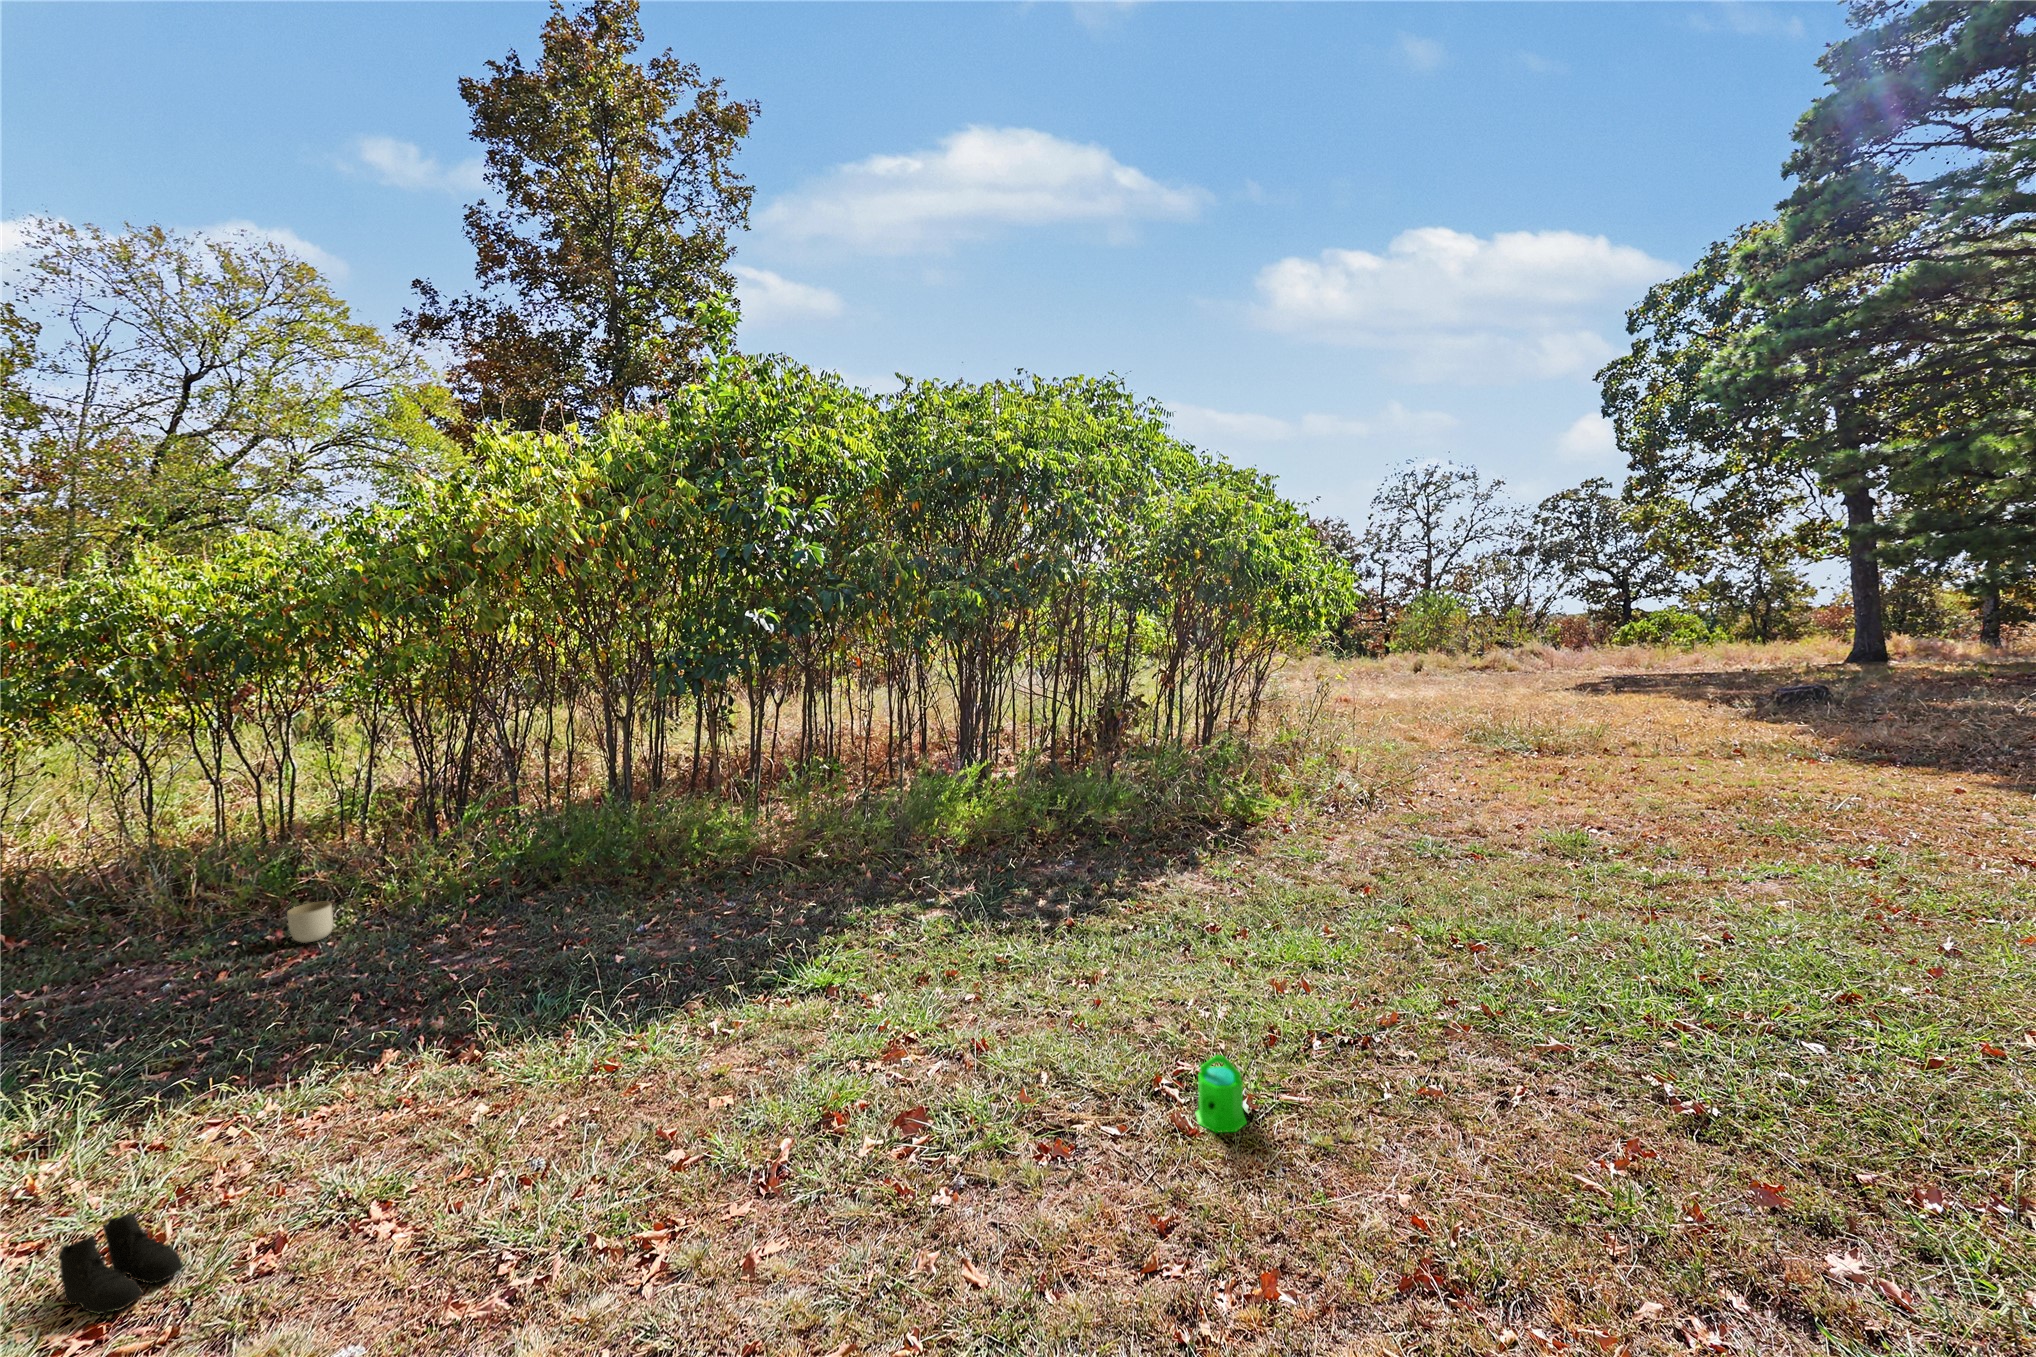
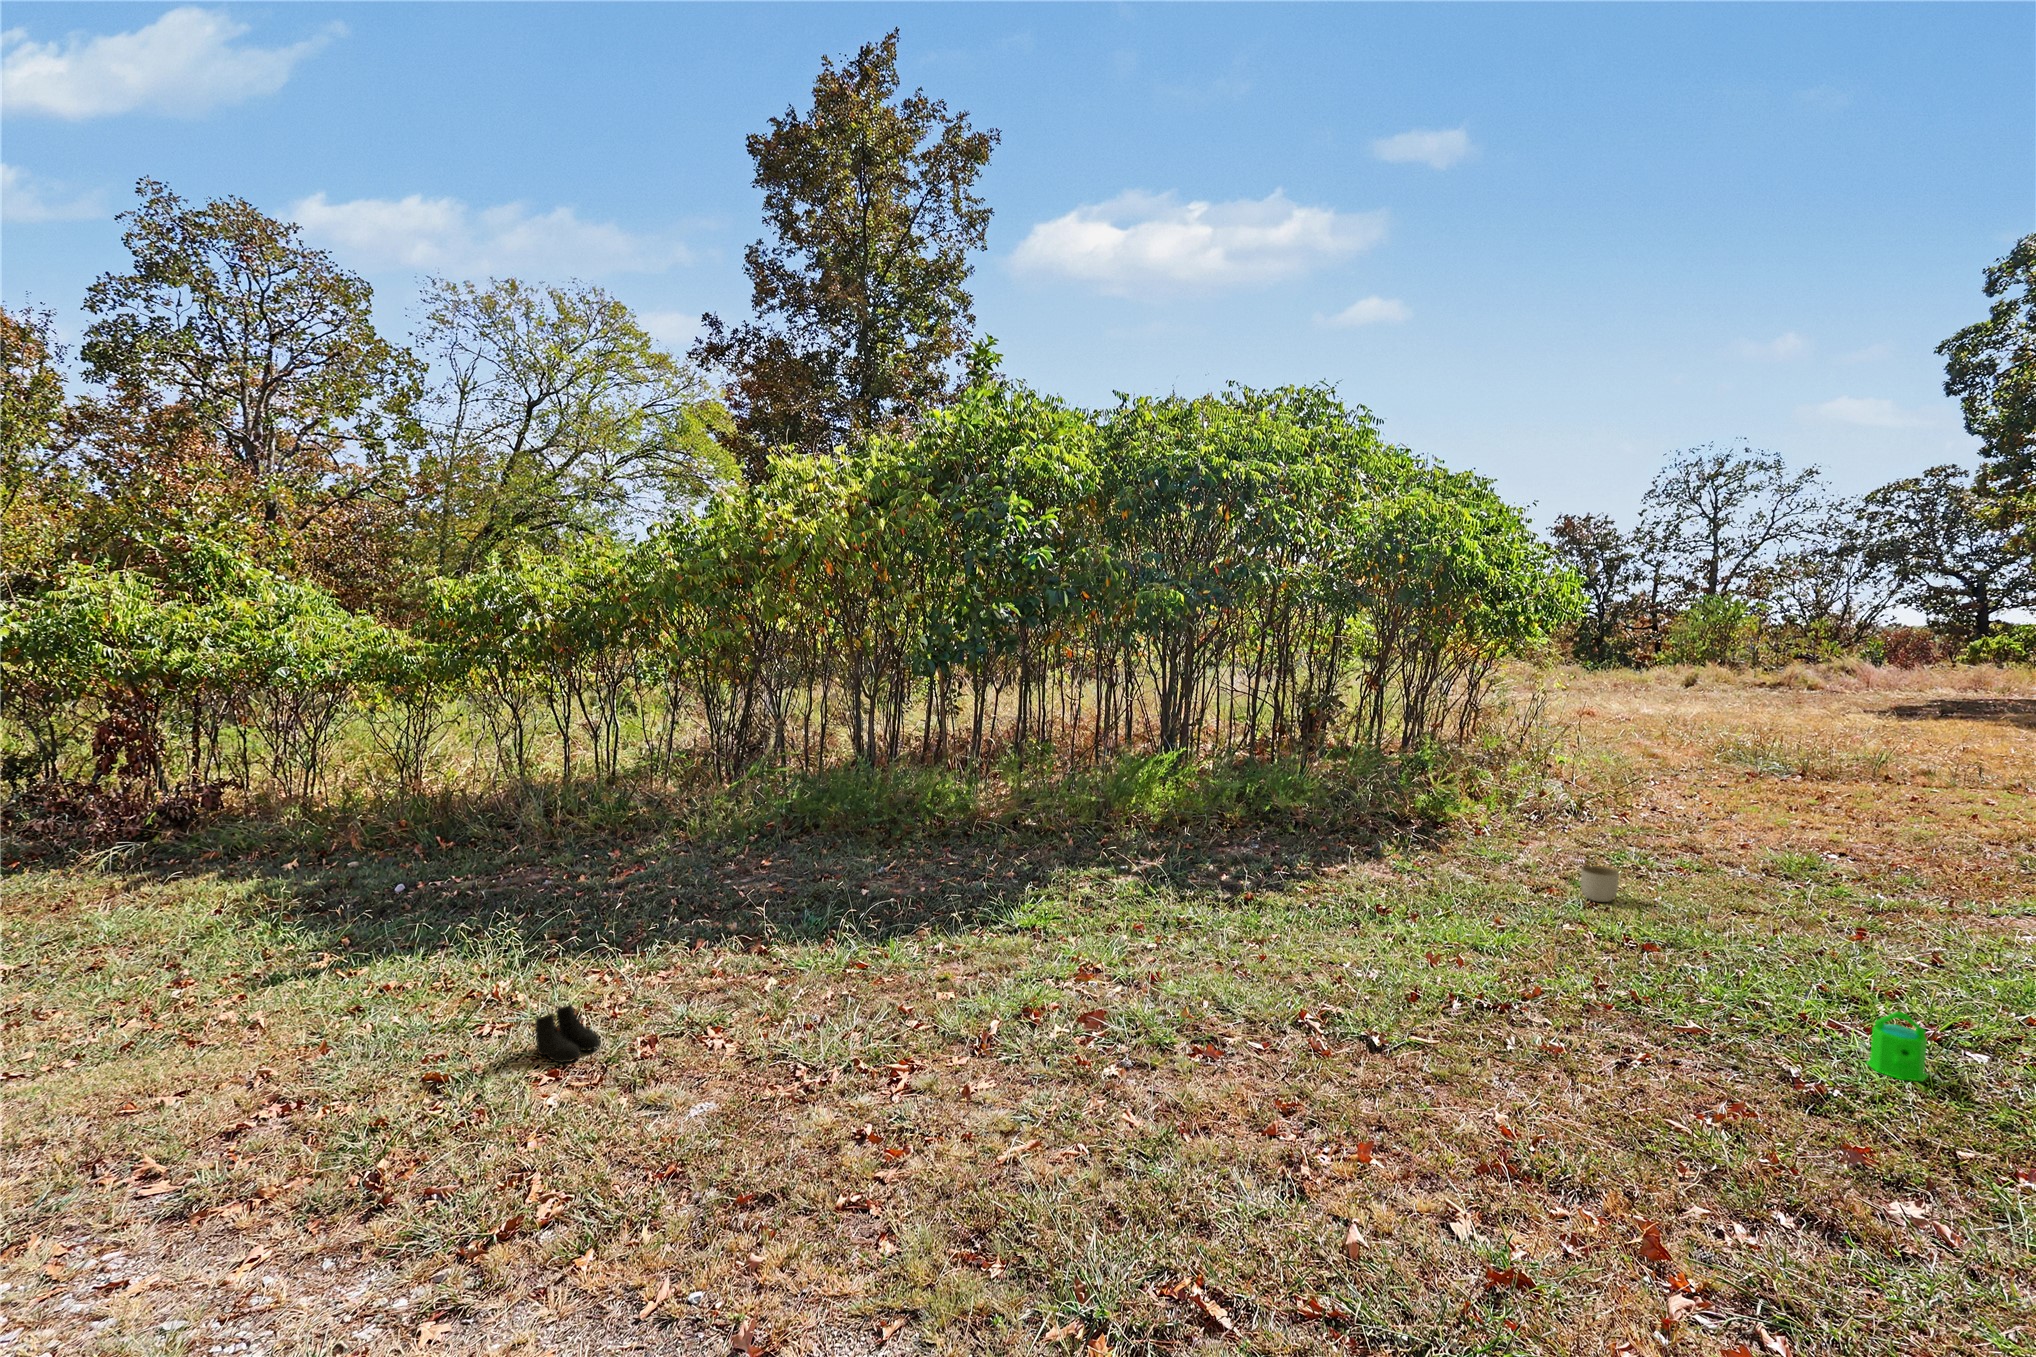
planter: present [287,902,333,943] -> present [1581,866,1619,902]
watering can: present [1195,1054,1247,1132] -> present [1866,1012,1928,1081]

